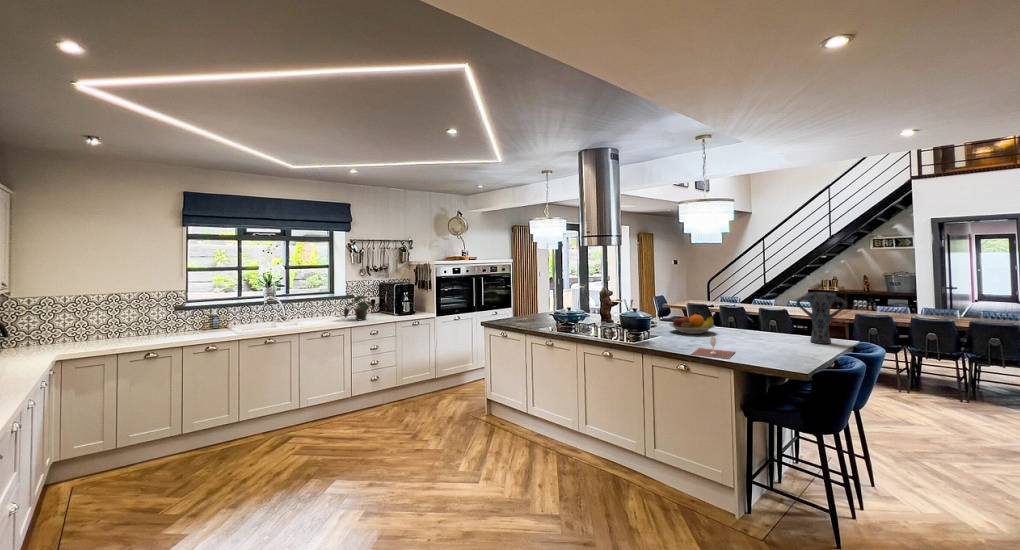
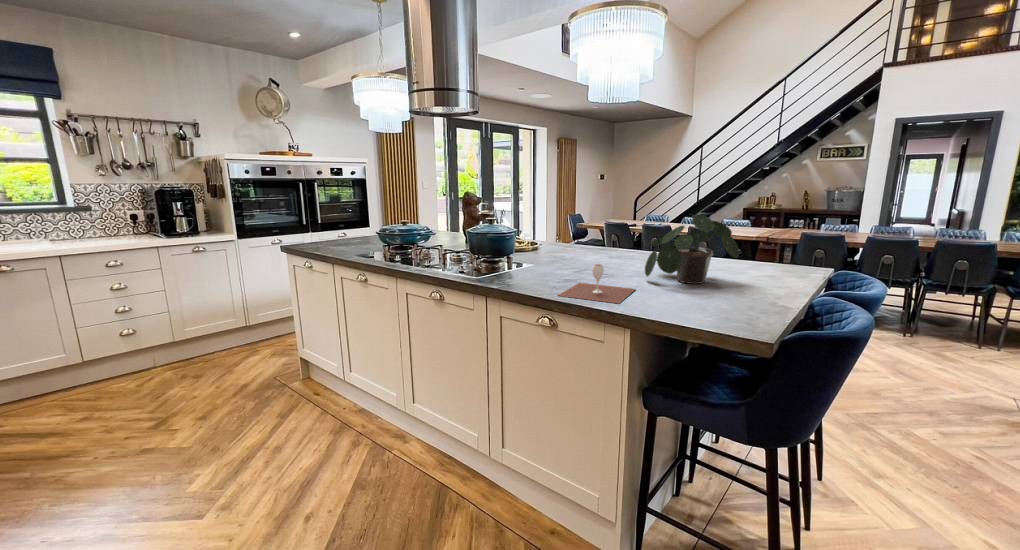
vase: present [796,292,847,344] -> none [739,190,817,272]
potted plant: present [344,296,374,321] -> present [645,215,739,284]
fruit bowl: present [669,315,715,334] -> none [552,229,619,259]

